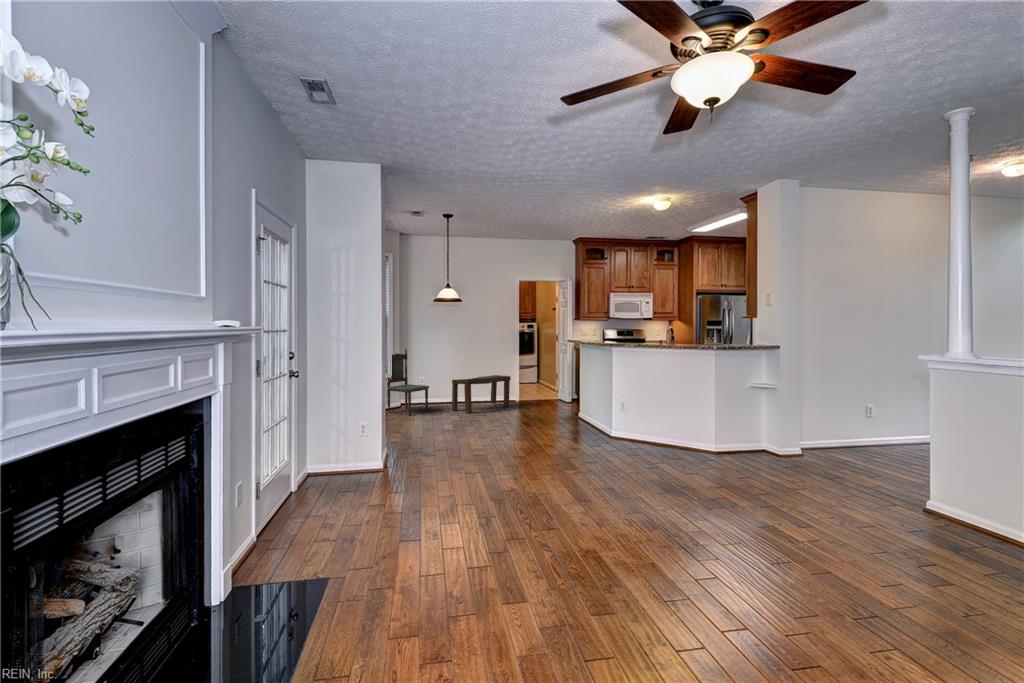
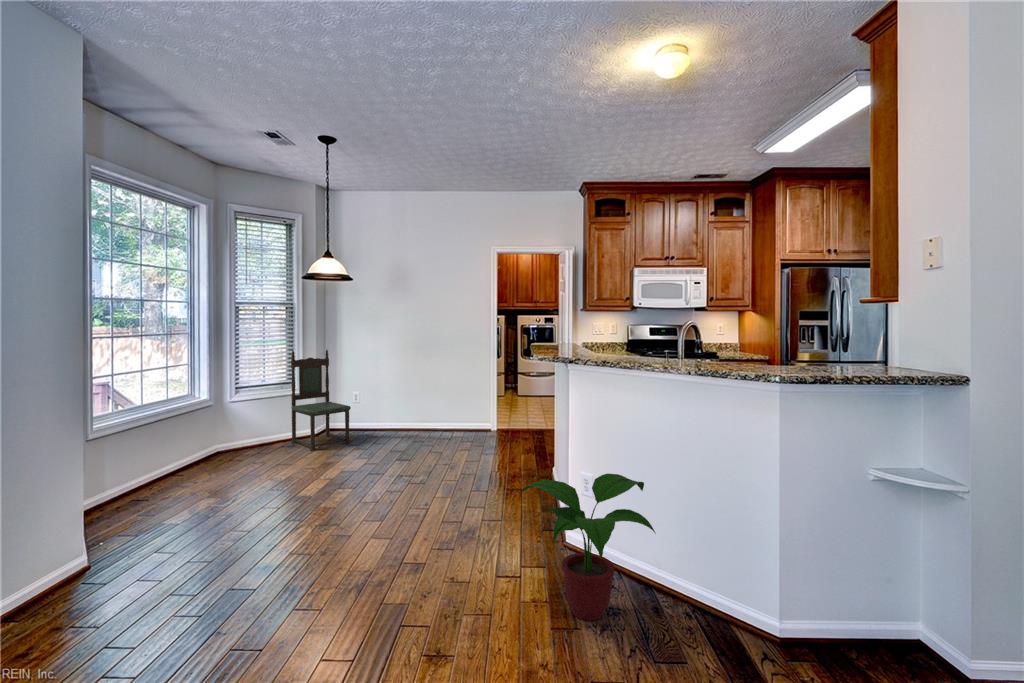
bench: present [452,375,511,413] -> none [383,391,475,451]
potted plant: none [600,397,667,456] -> present [520,474,656,621]

